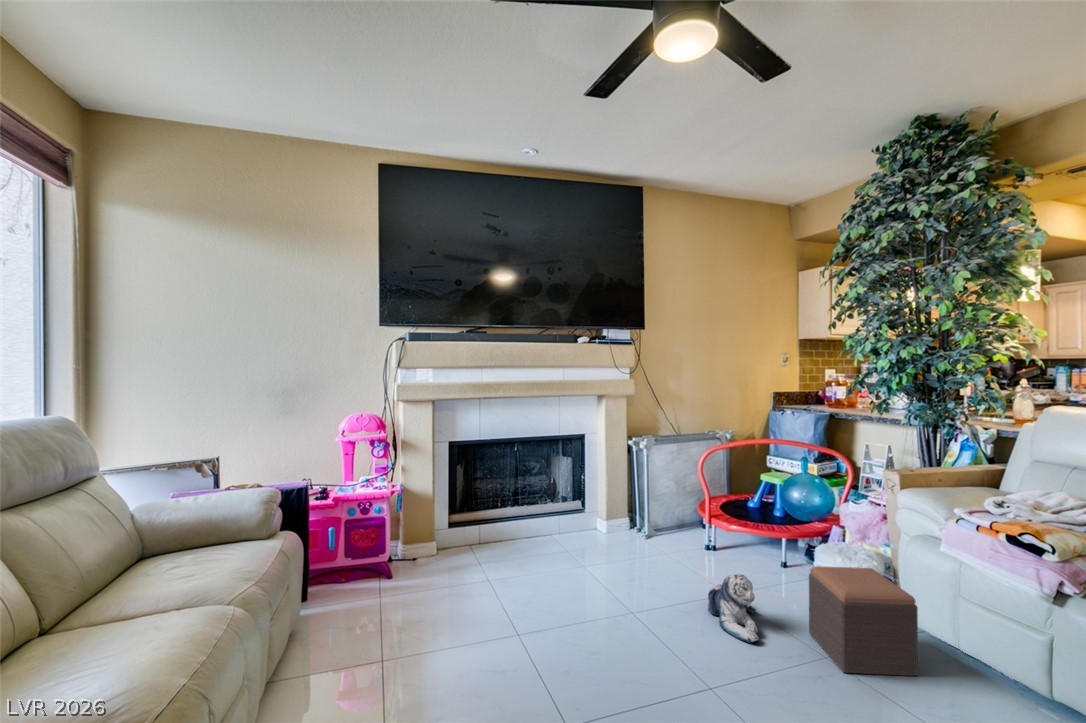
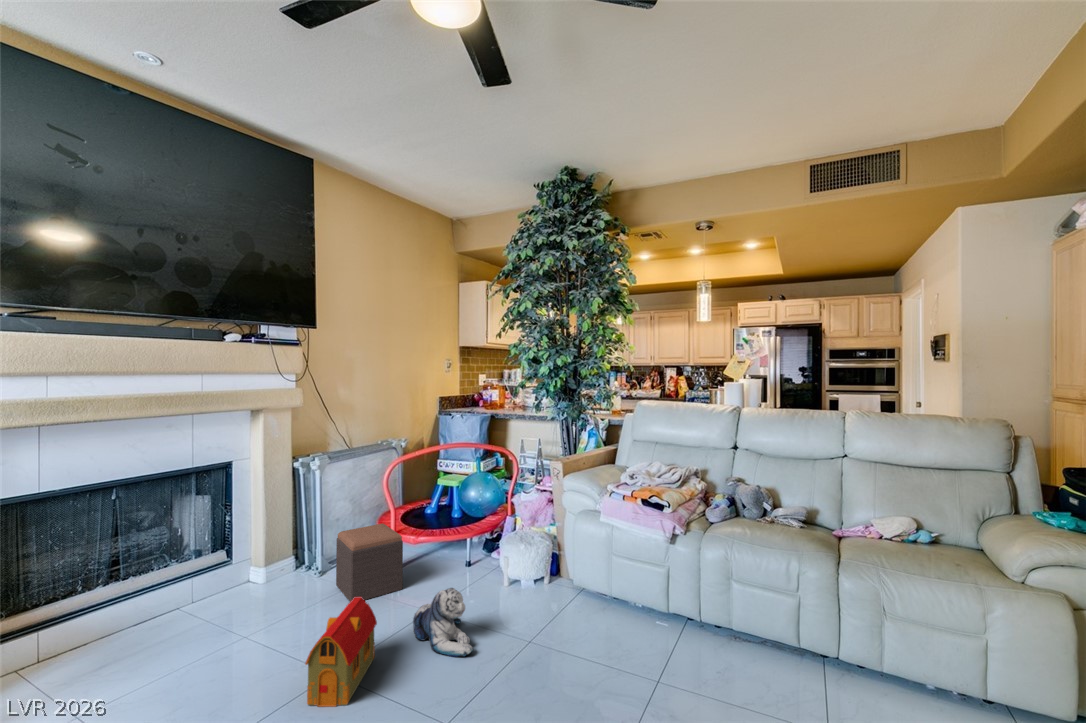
toy house: none [608,557,670,639] -> present [305,597,377,707]
footstool: present [809,566,918,676] -> present [336,524,403,602]

